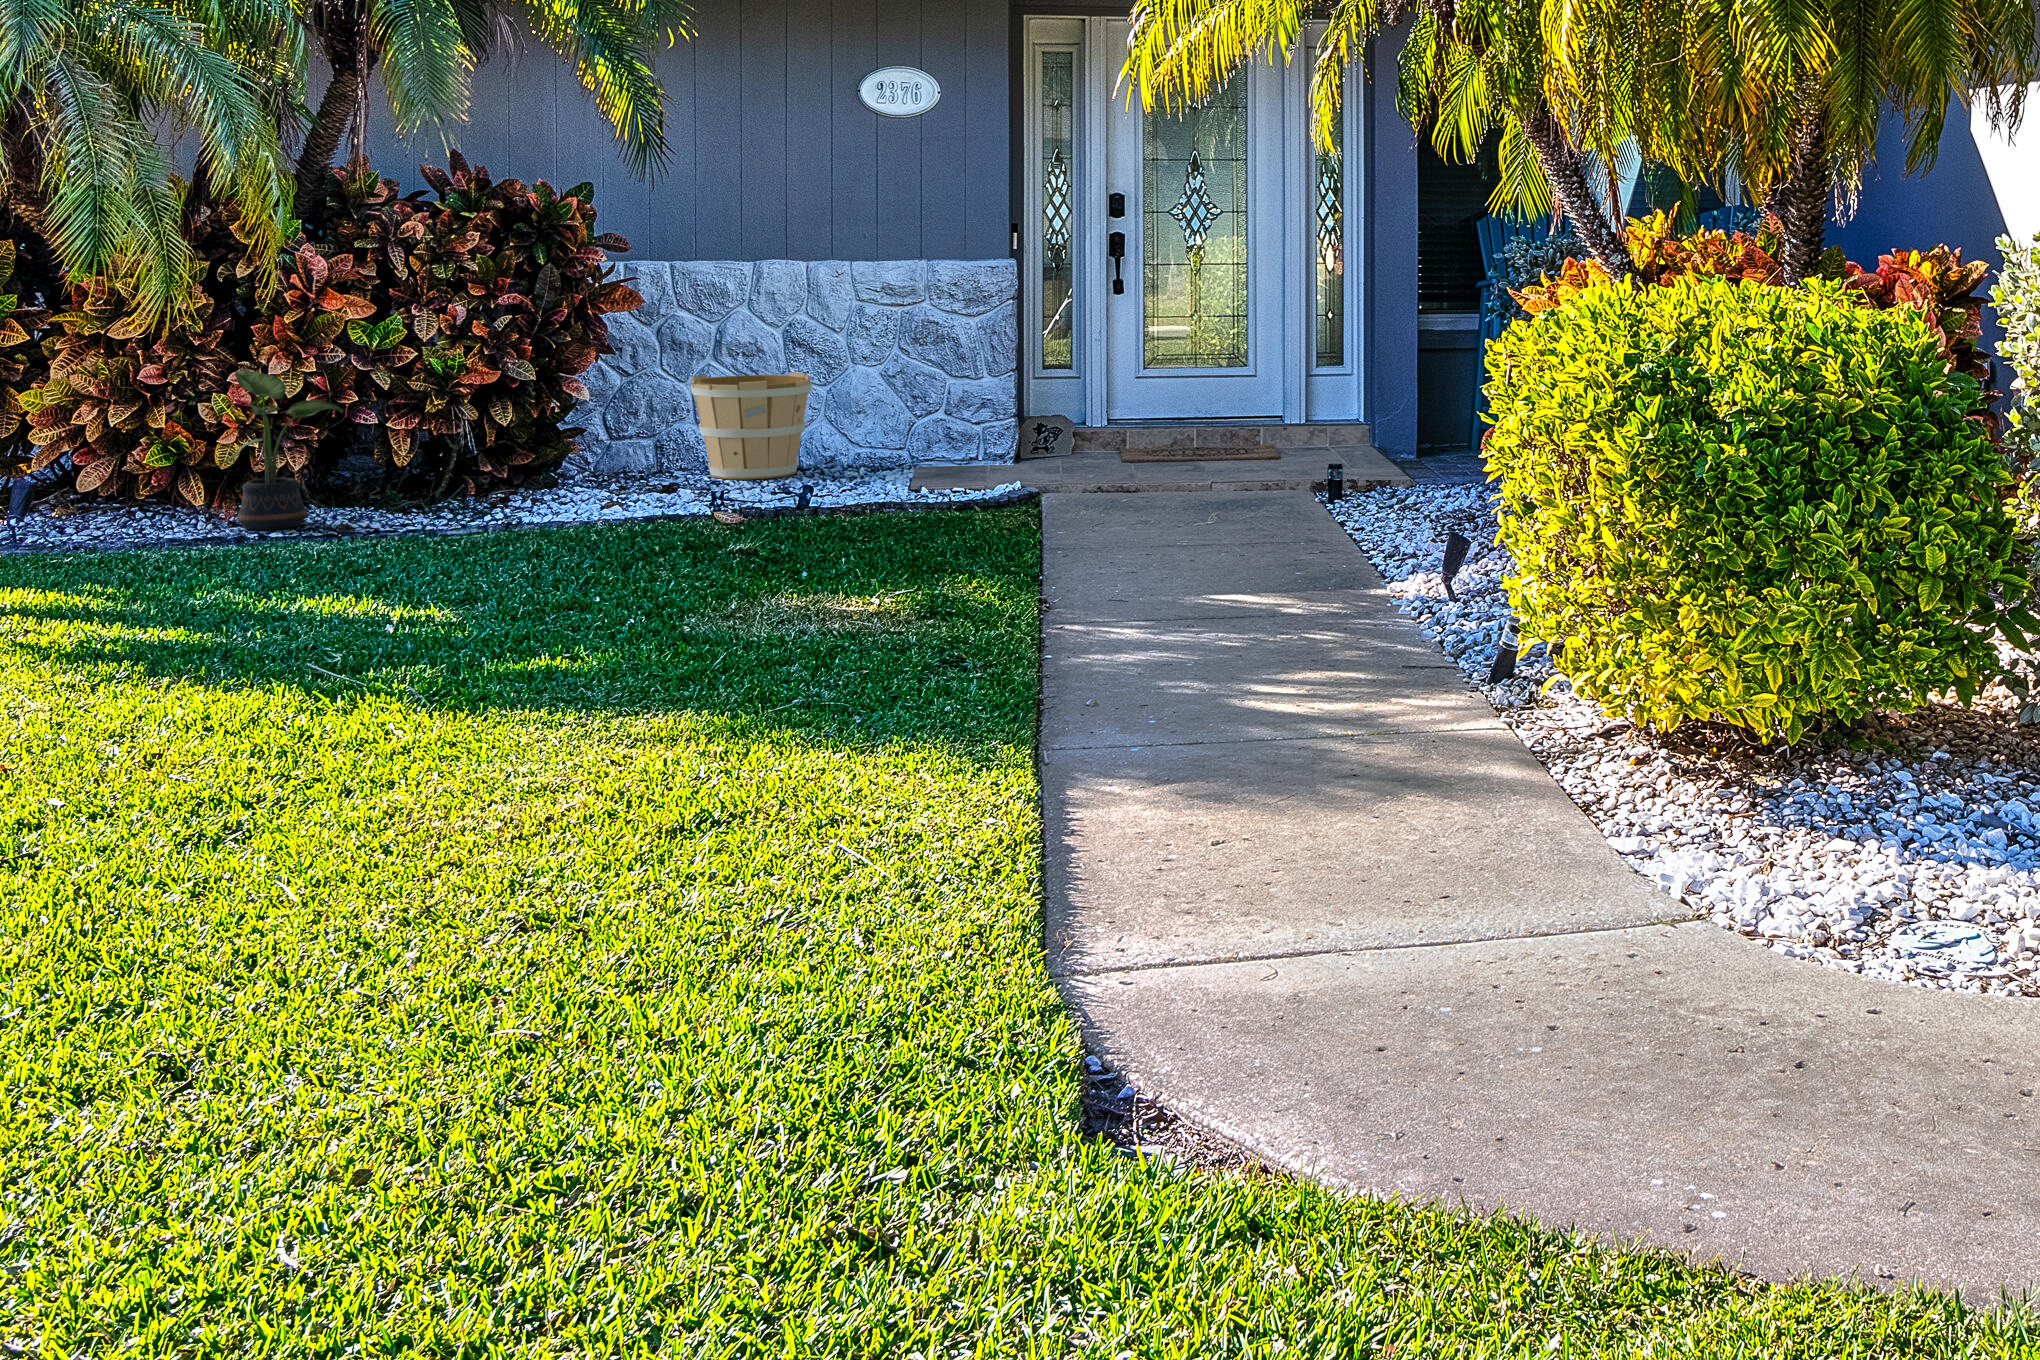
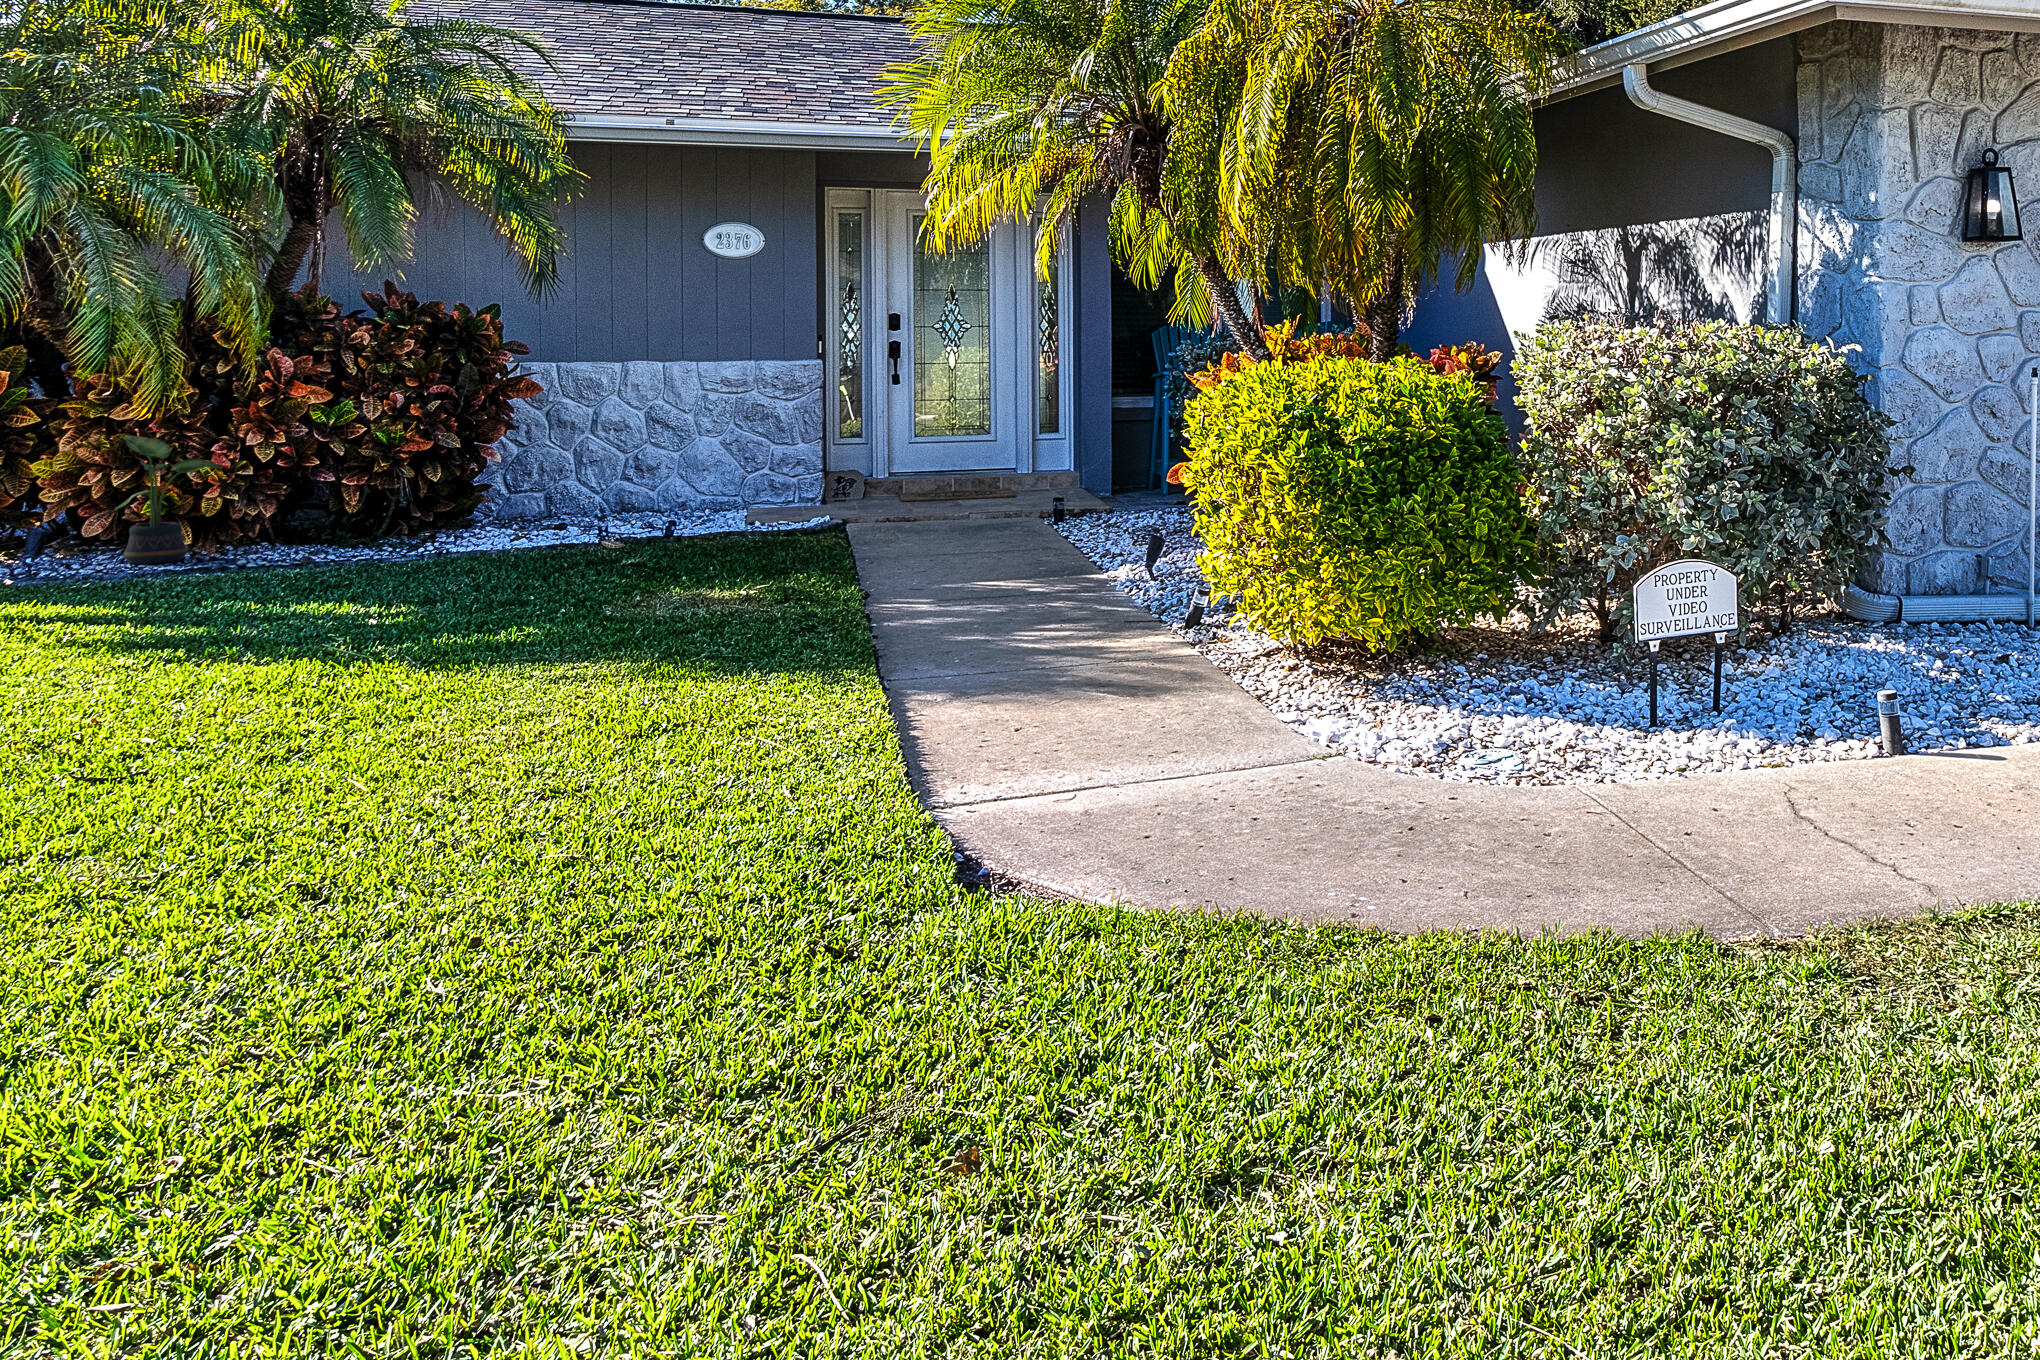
wooden bucket: present [690,372,812,480] -> none [515,439,619,521]

